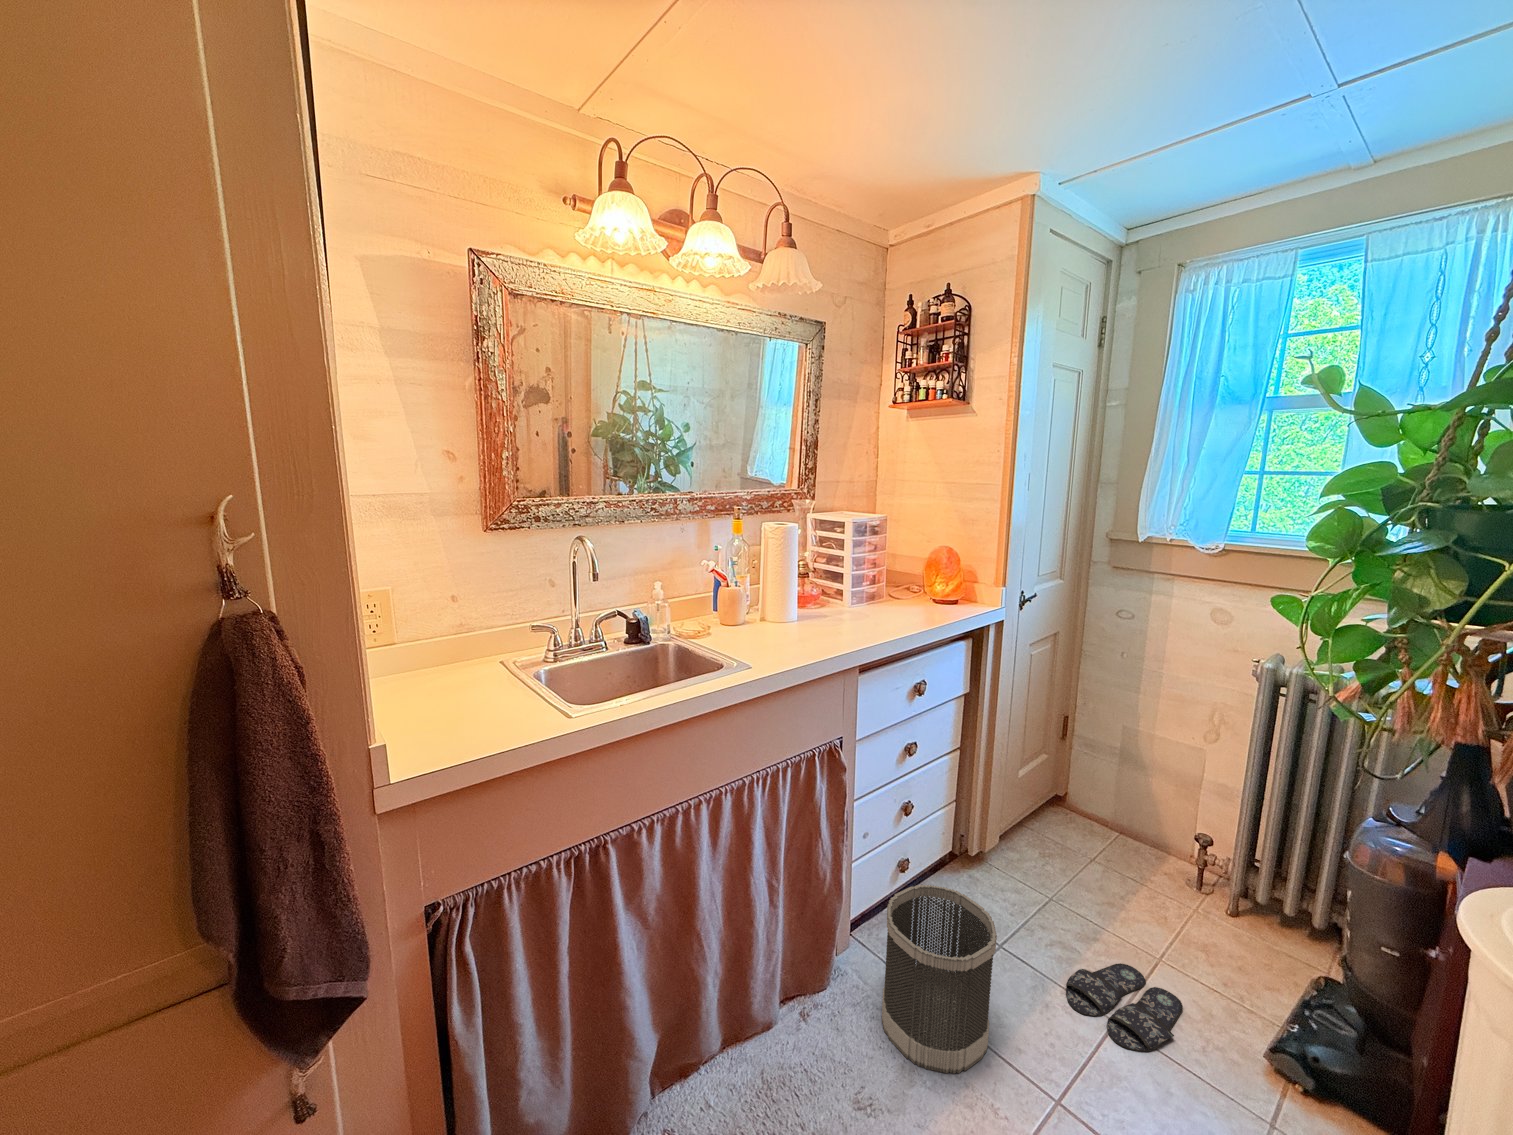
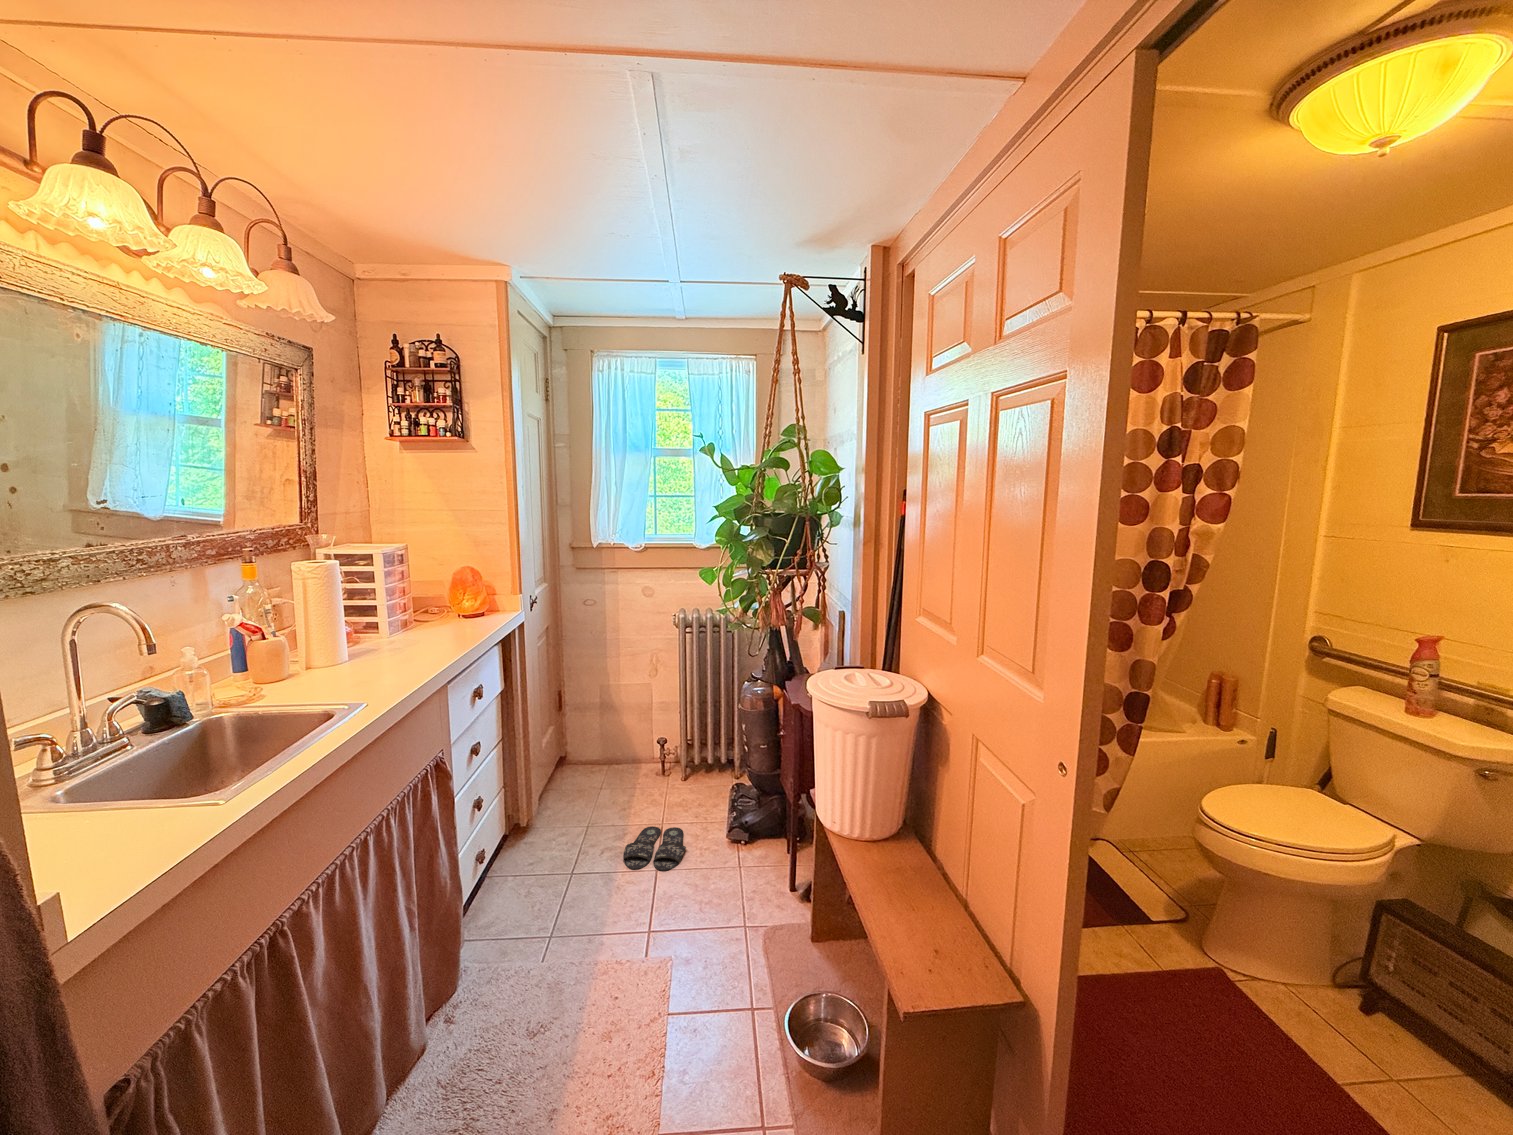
wastebasket: present [882,885,997,1074] -> none [508,831,600,974]

